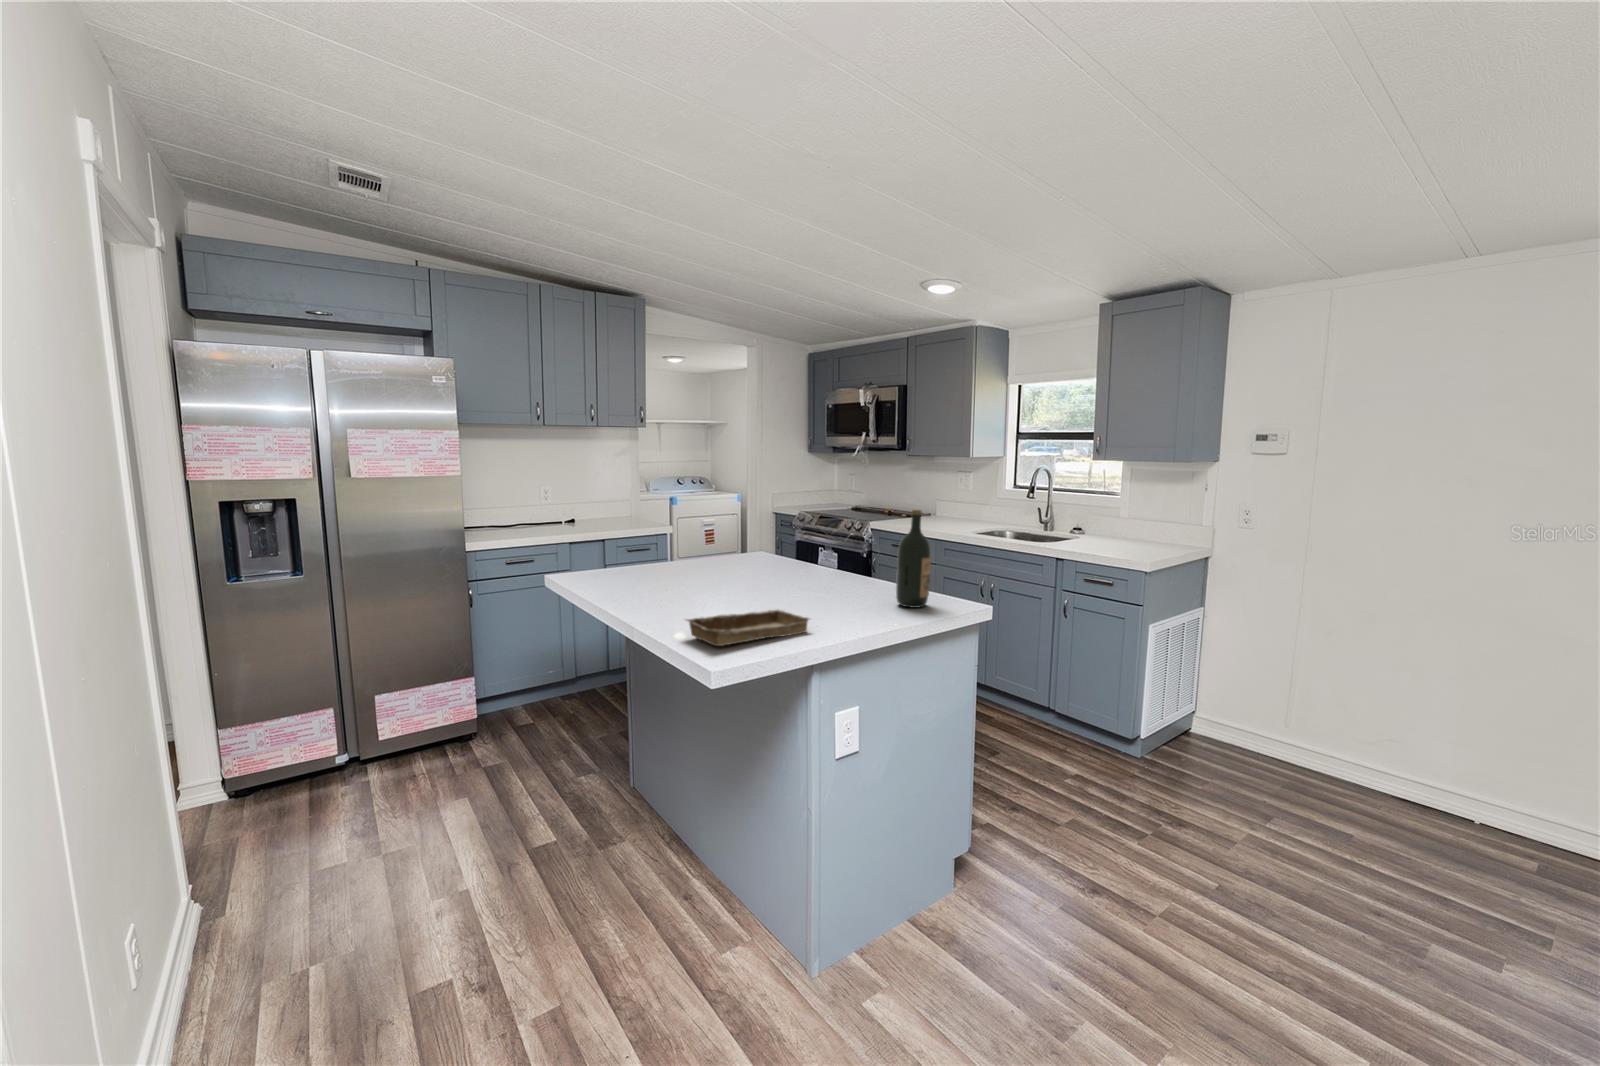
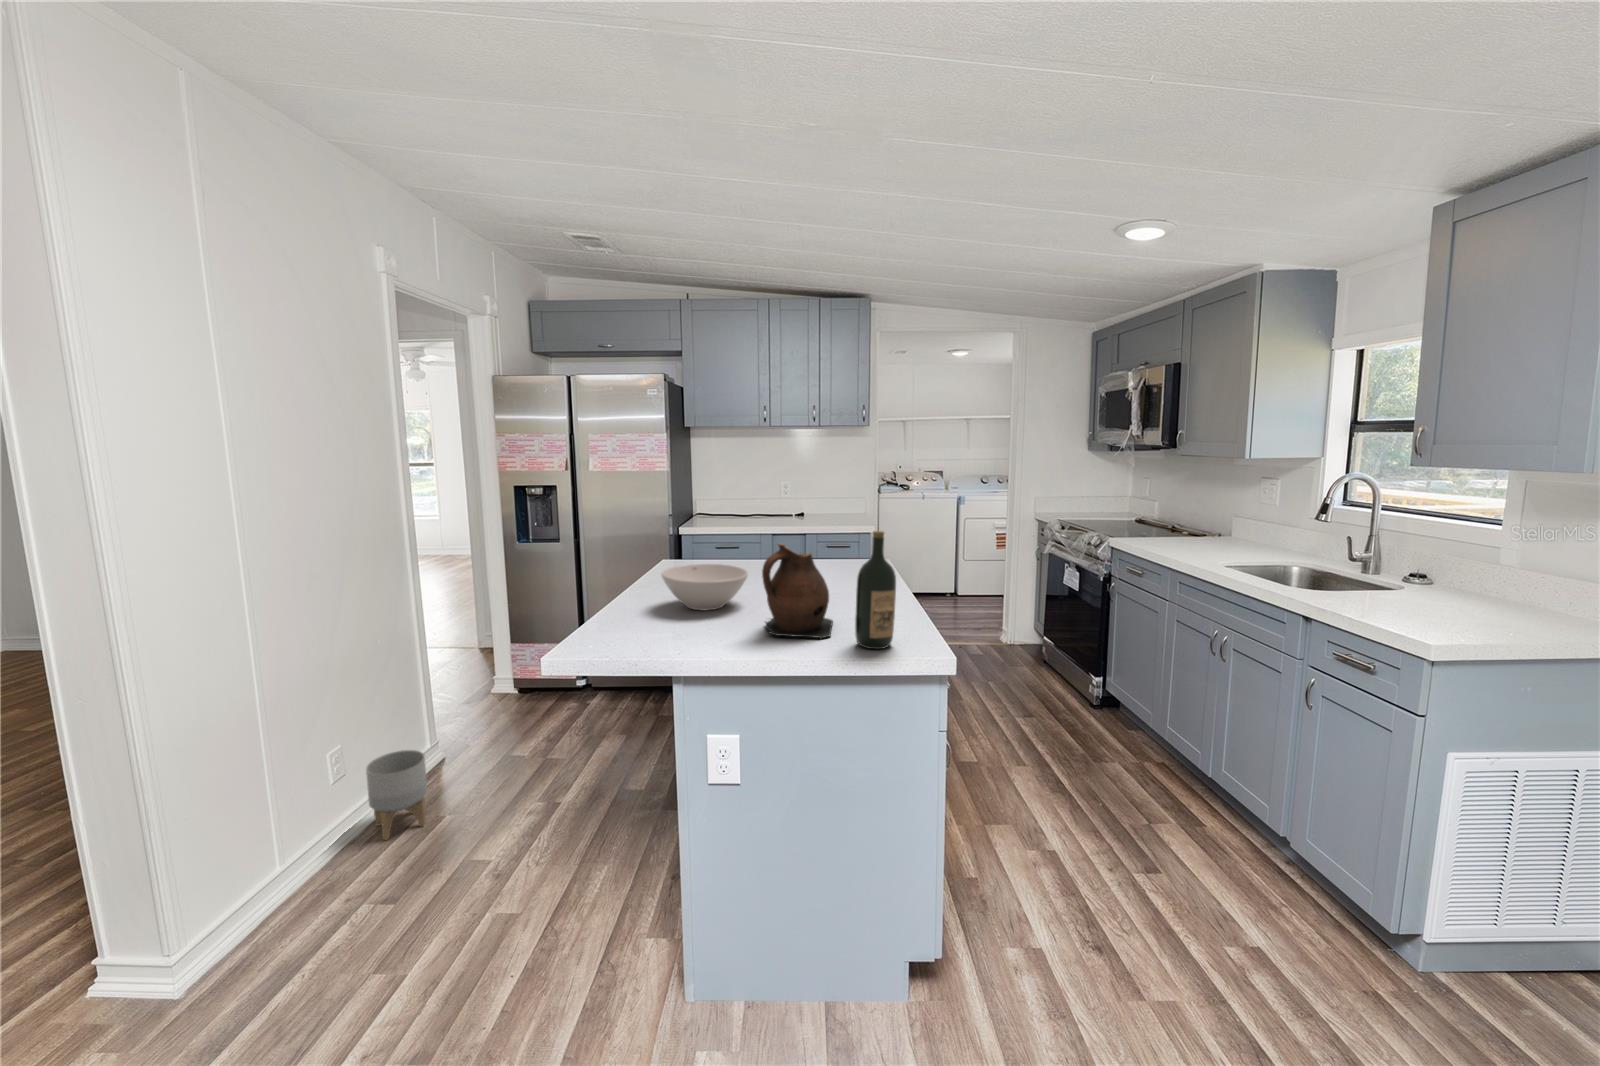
ceramic pitcher: none [795,527,870,611] -> present [762,543,833,640]
bowl: none [656,561,746,607] -> present [662,564,748,610]
tray: present [685,610,811,646] -> none [584,618,713,653]
planter: none [177,888,281,1035] -> present [366,750,427,840]

